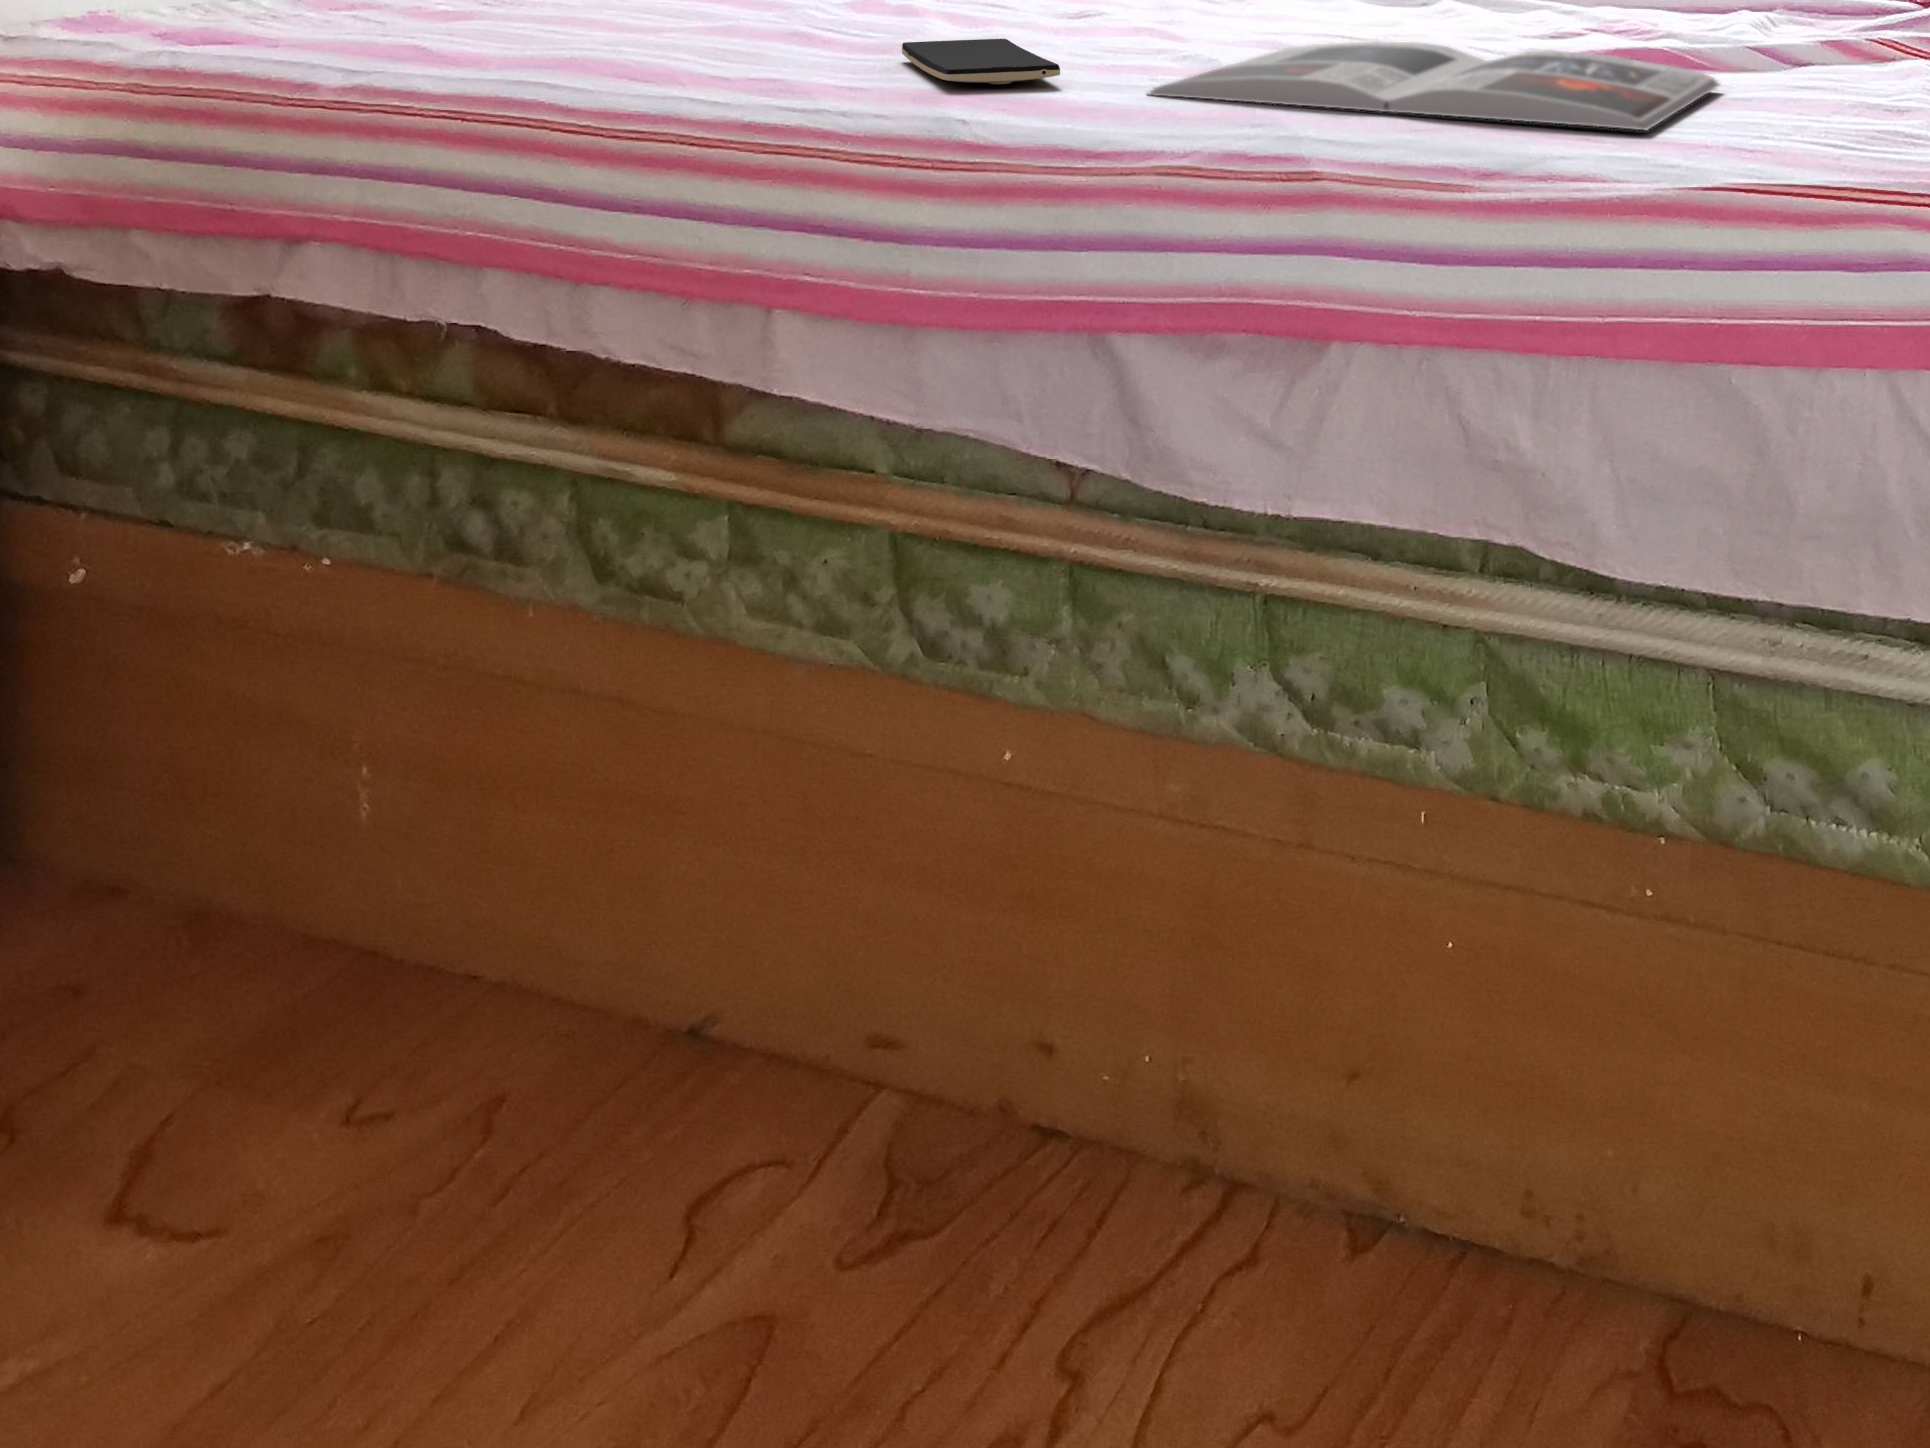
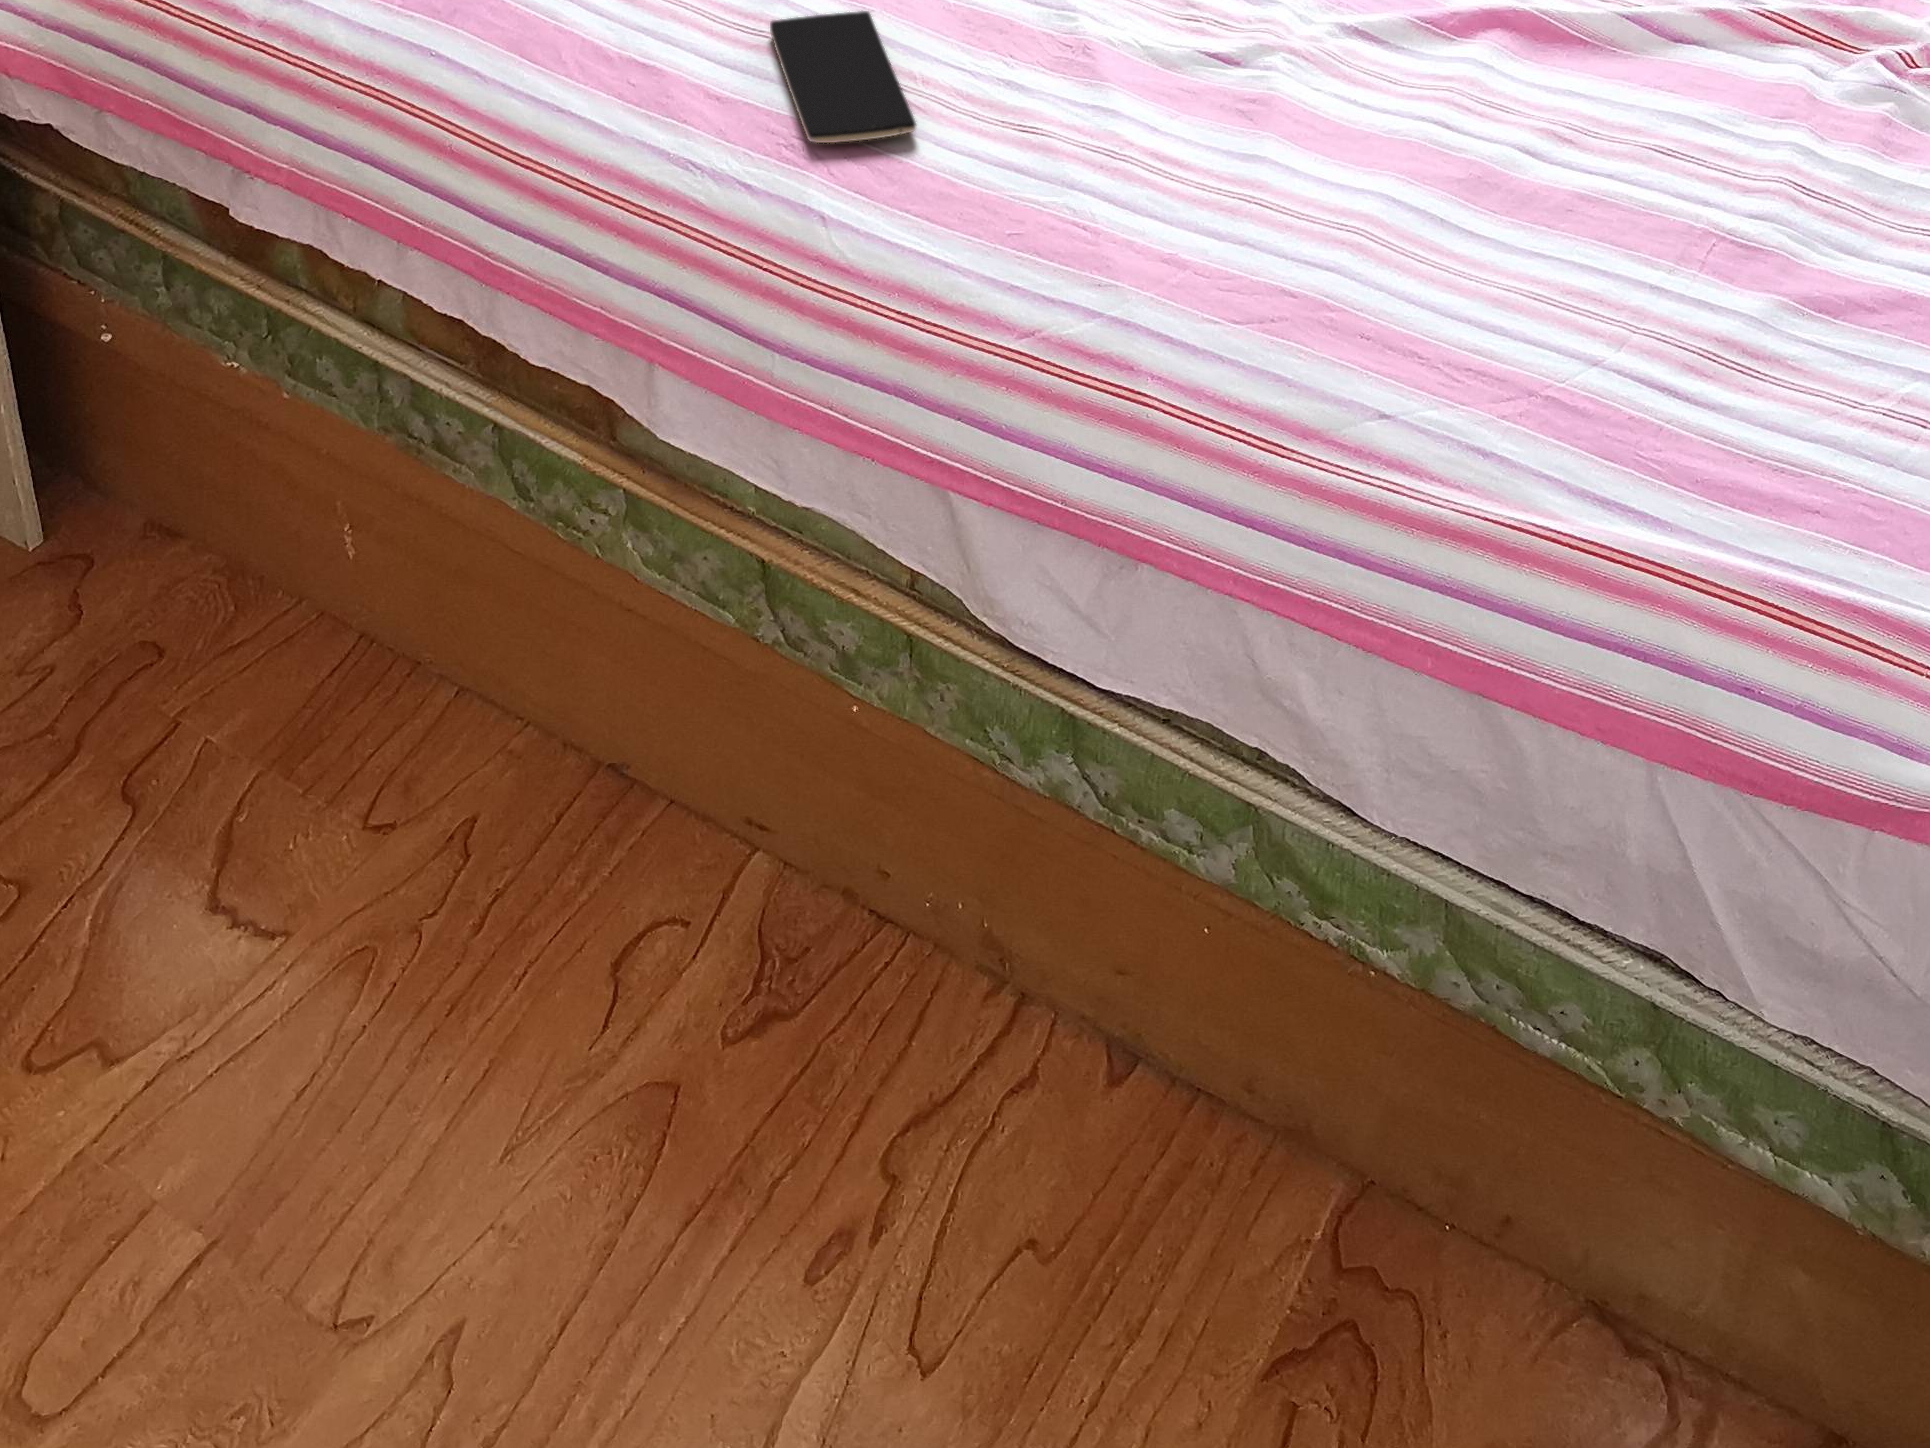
magazine: present [1148,41,1720,130] -> none [997,28,1574,338]

